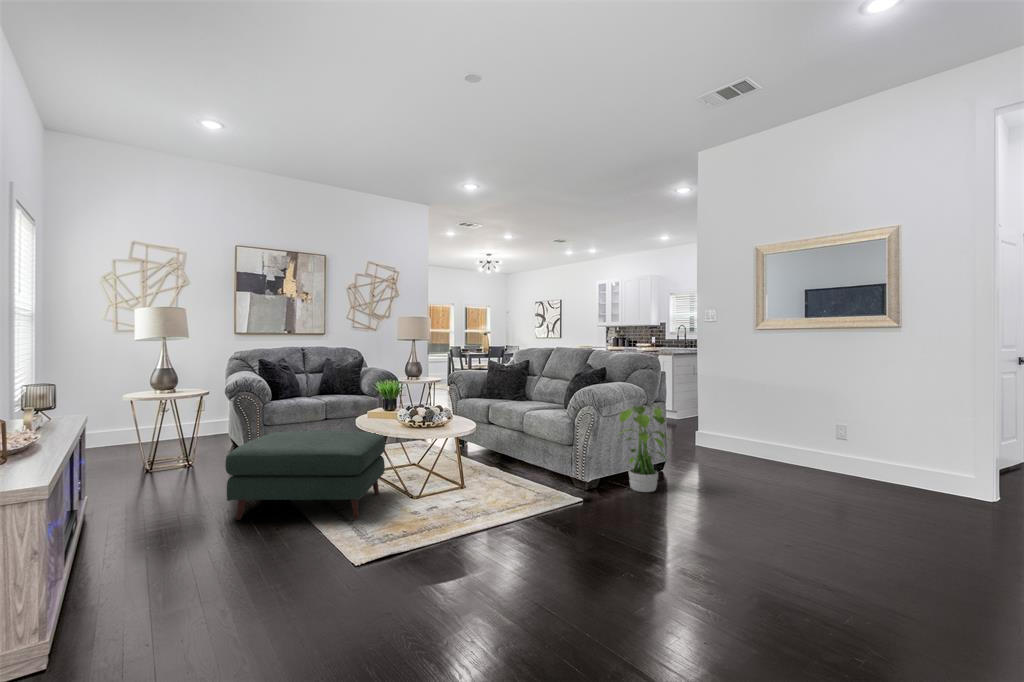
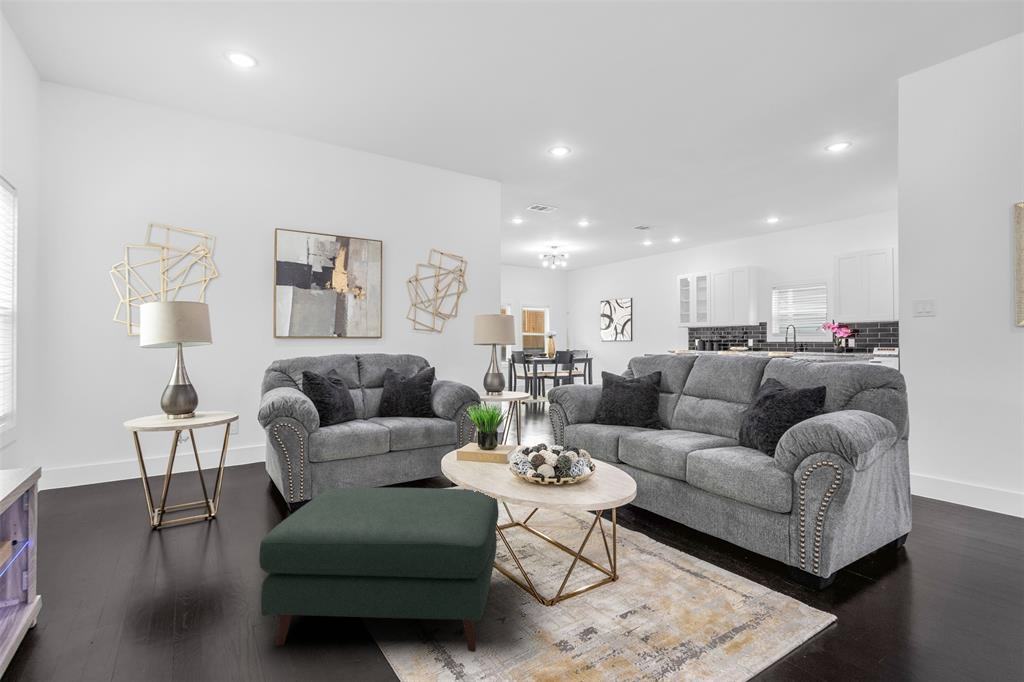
potted plant: present [618,404,673,492] -> none [848,447,962,593]

